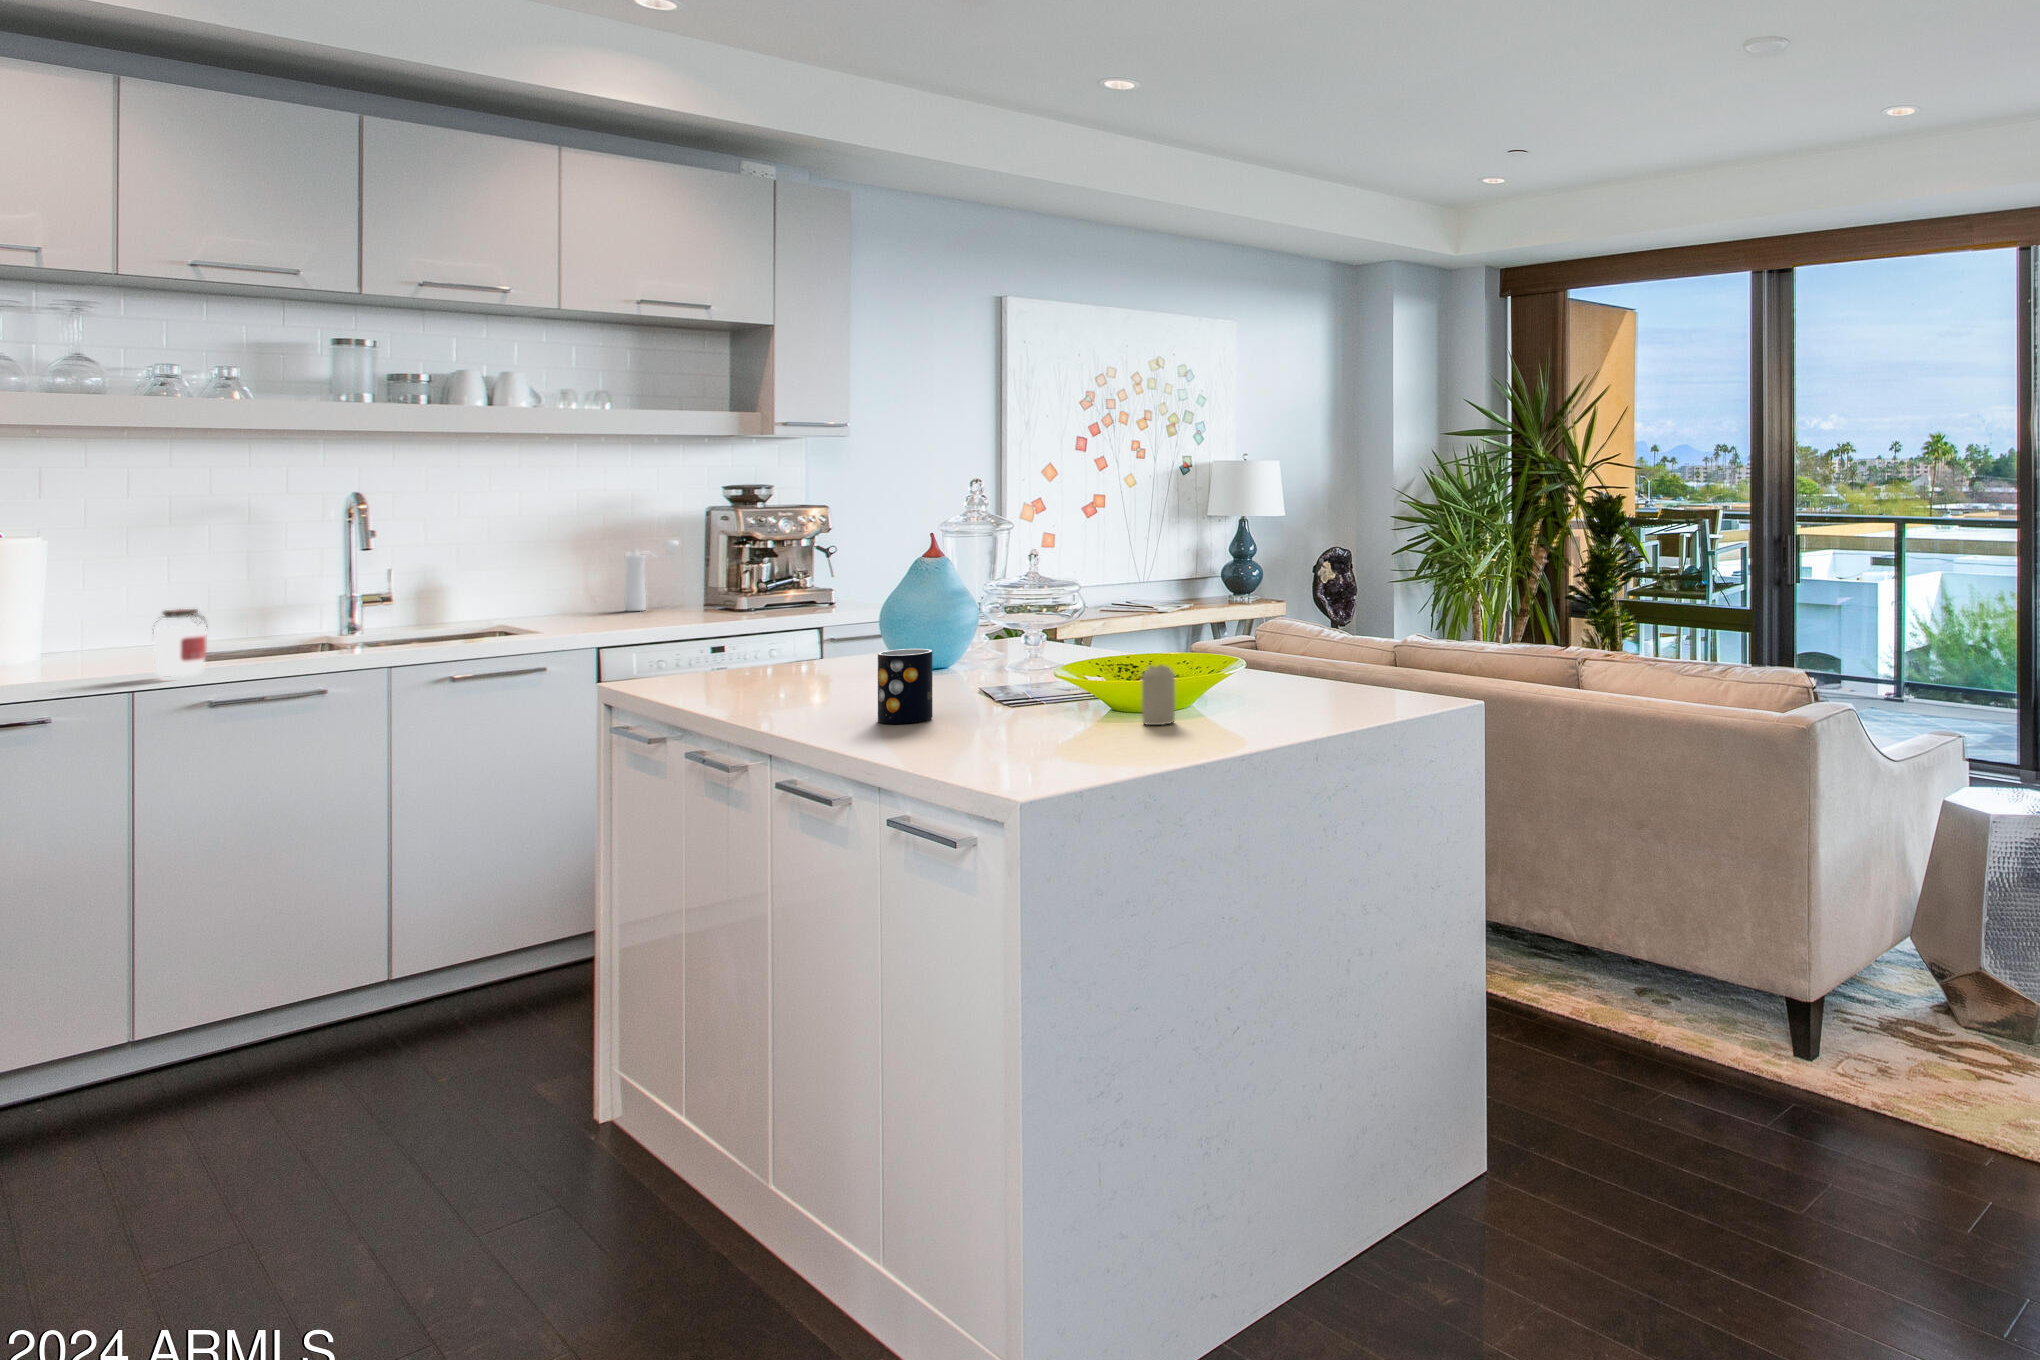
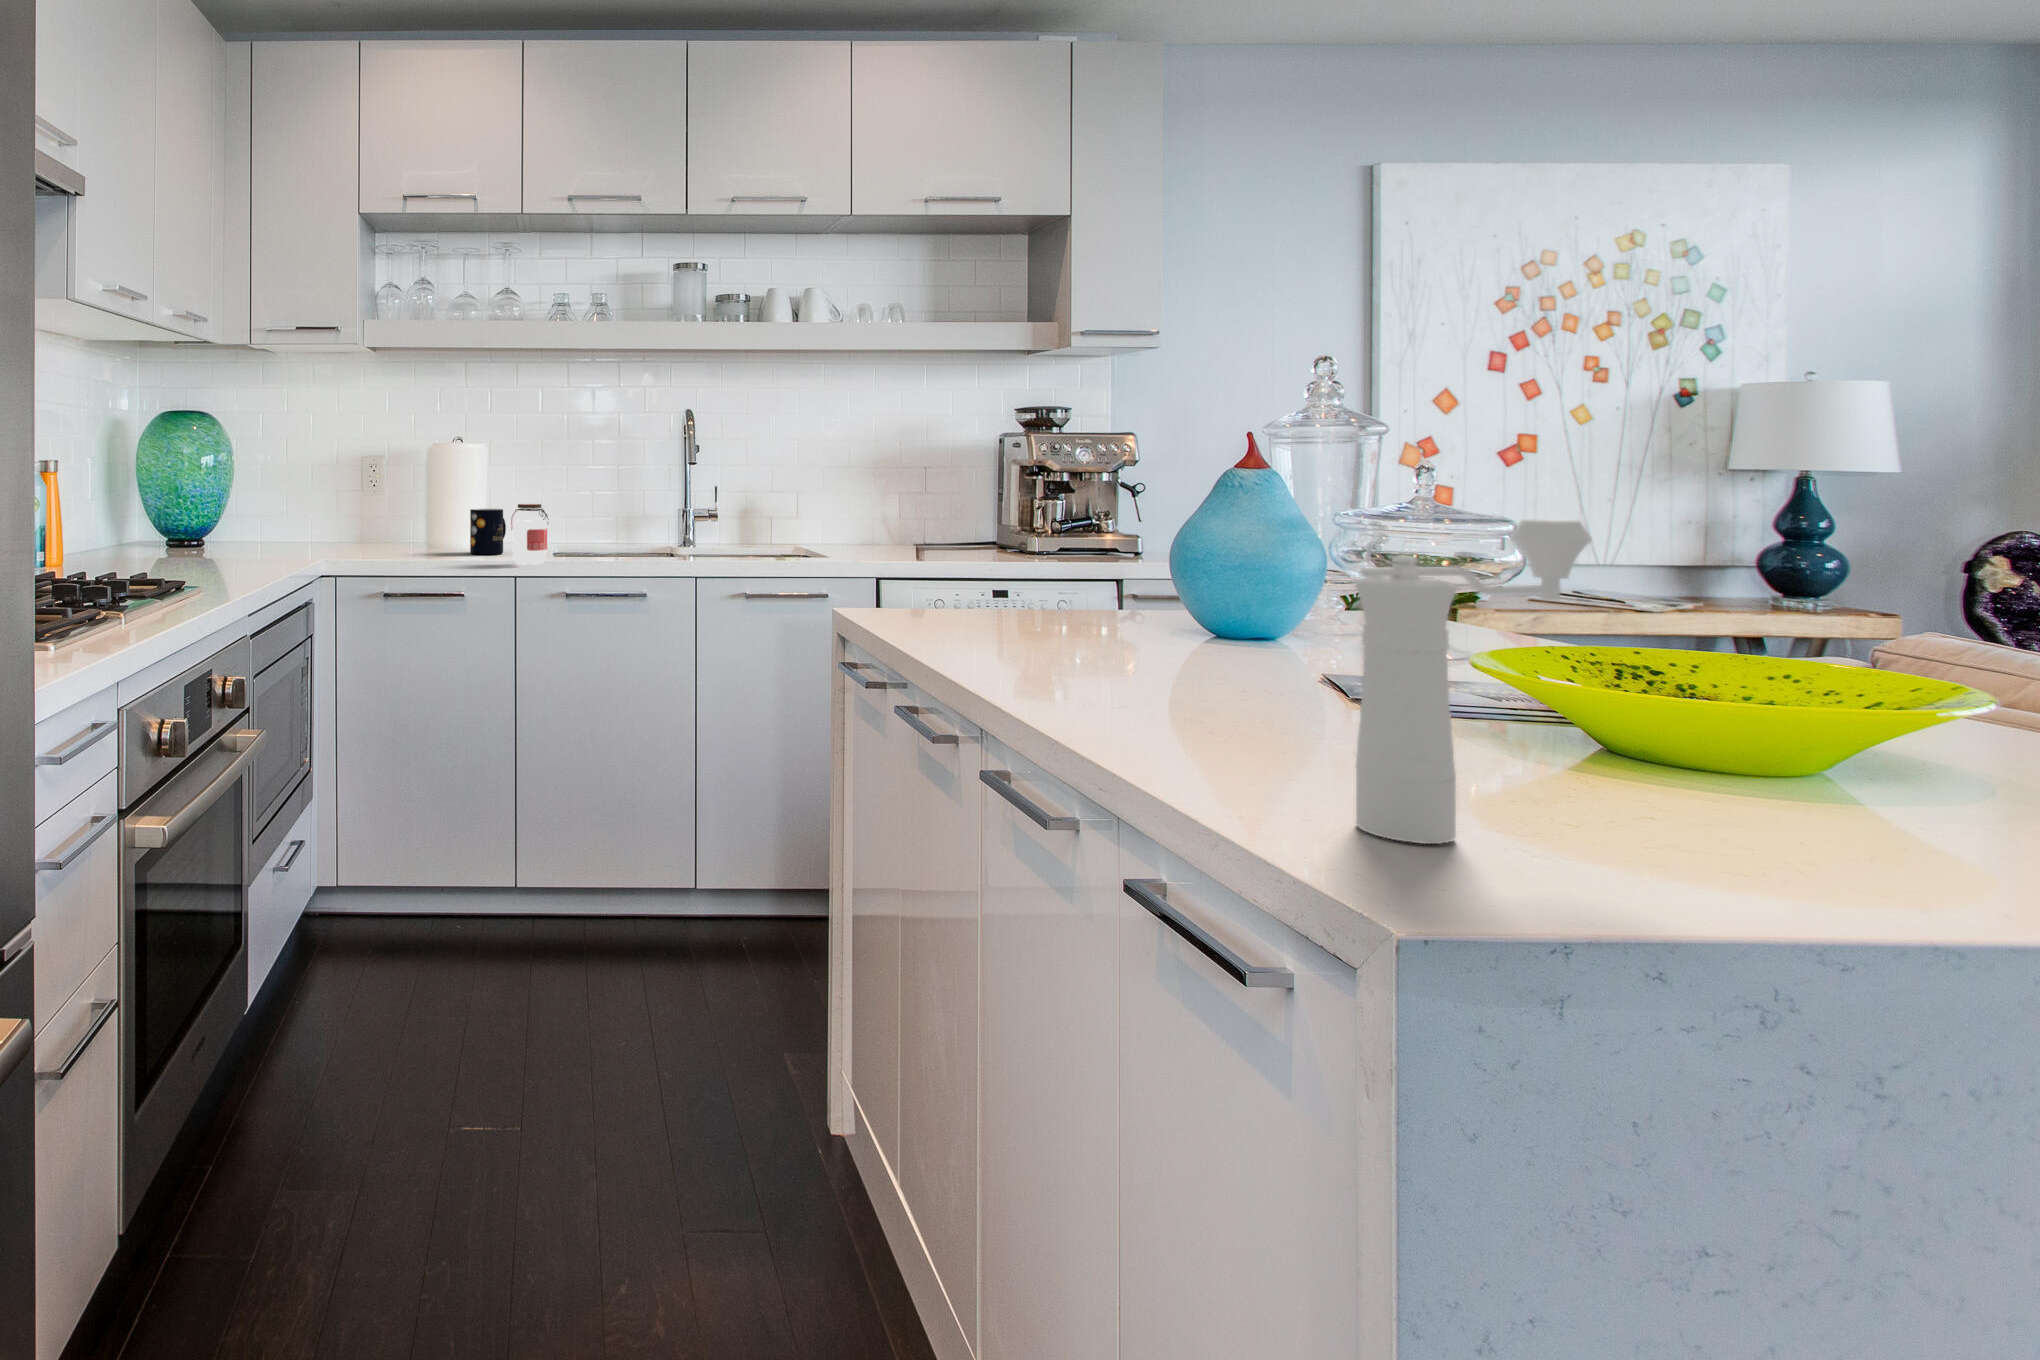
pepper mill: present [625,540,679,611] -> present [1355,519,1592,844]
mug: present [878,649,932,724] -> present [470,509,506,554]
candle: present [1142,665,1175,725] -> none [1775,713,1897,885]

